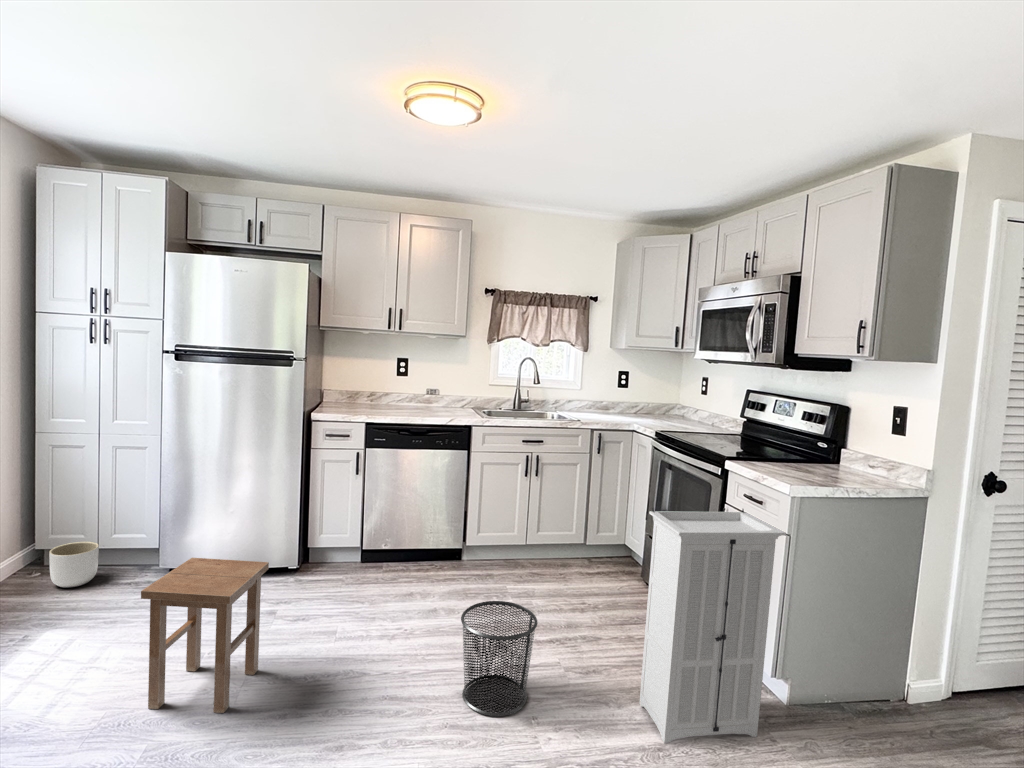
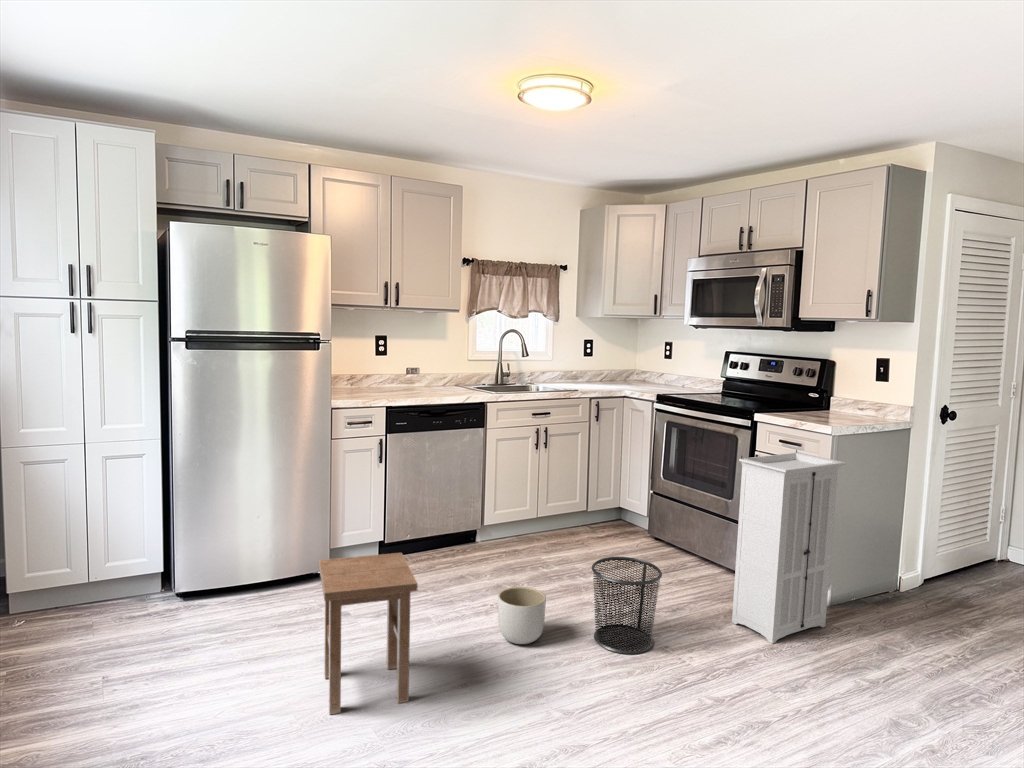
planter: present [49,542,99,588] -> present [498,587,546,644]

